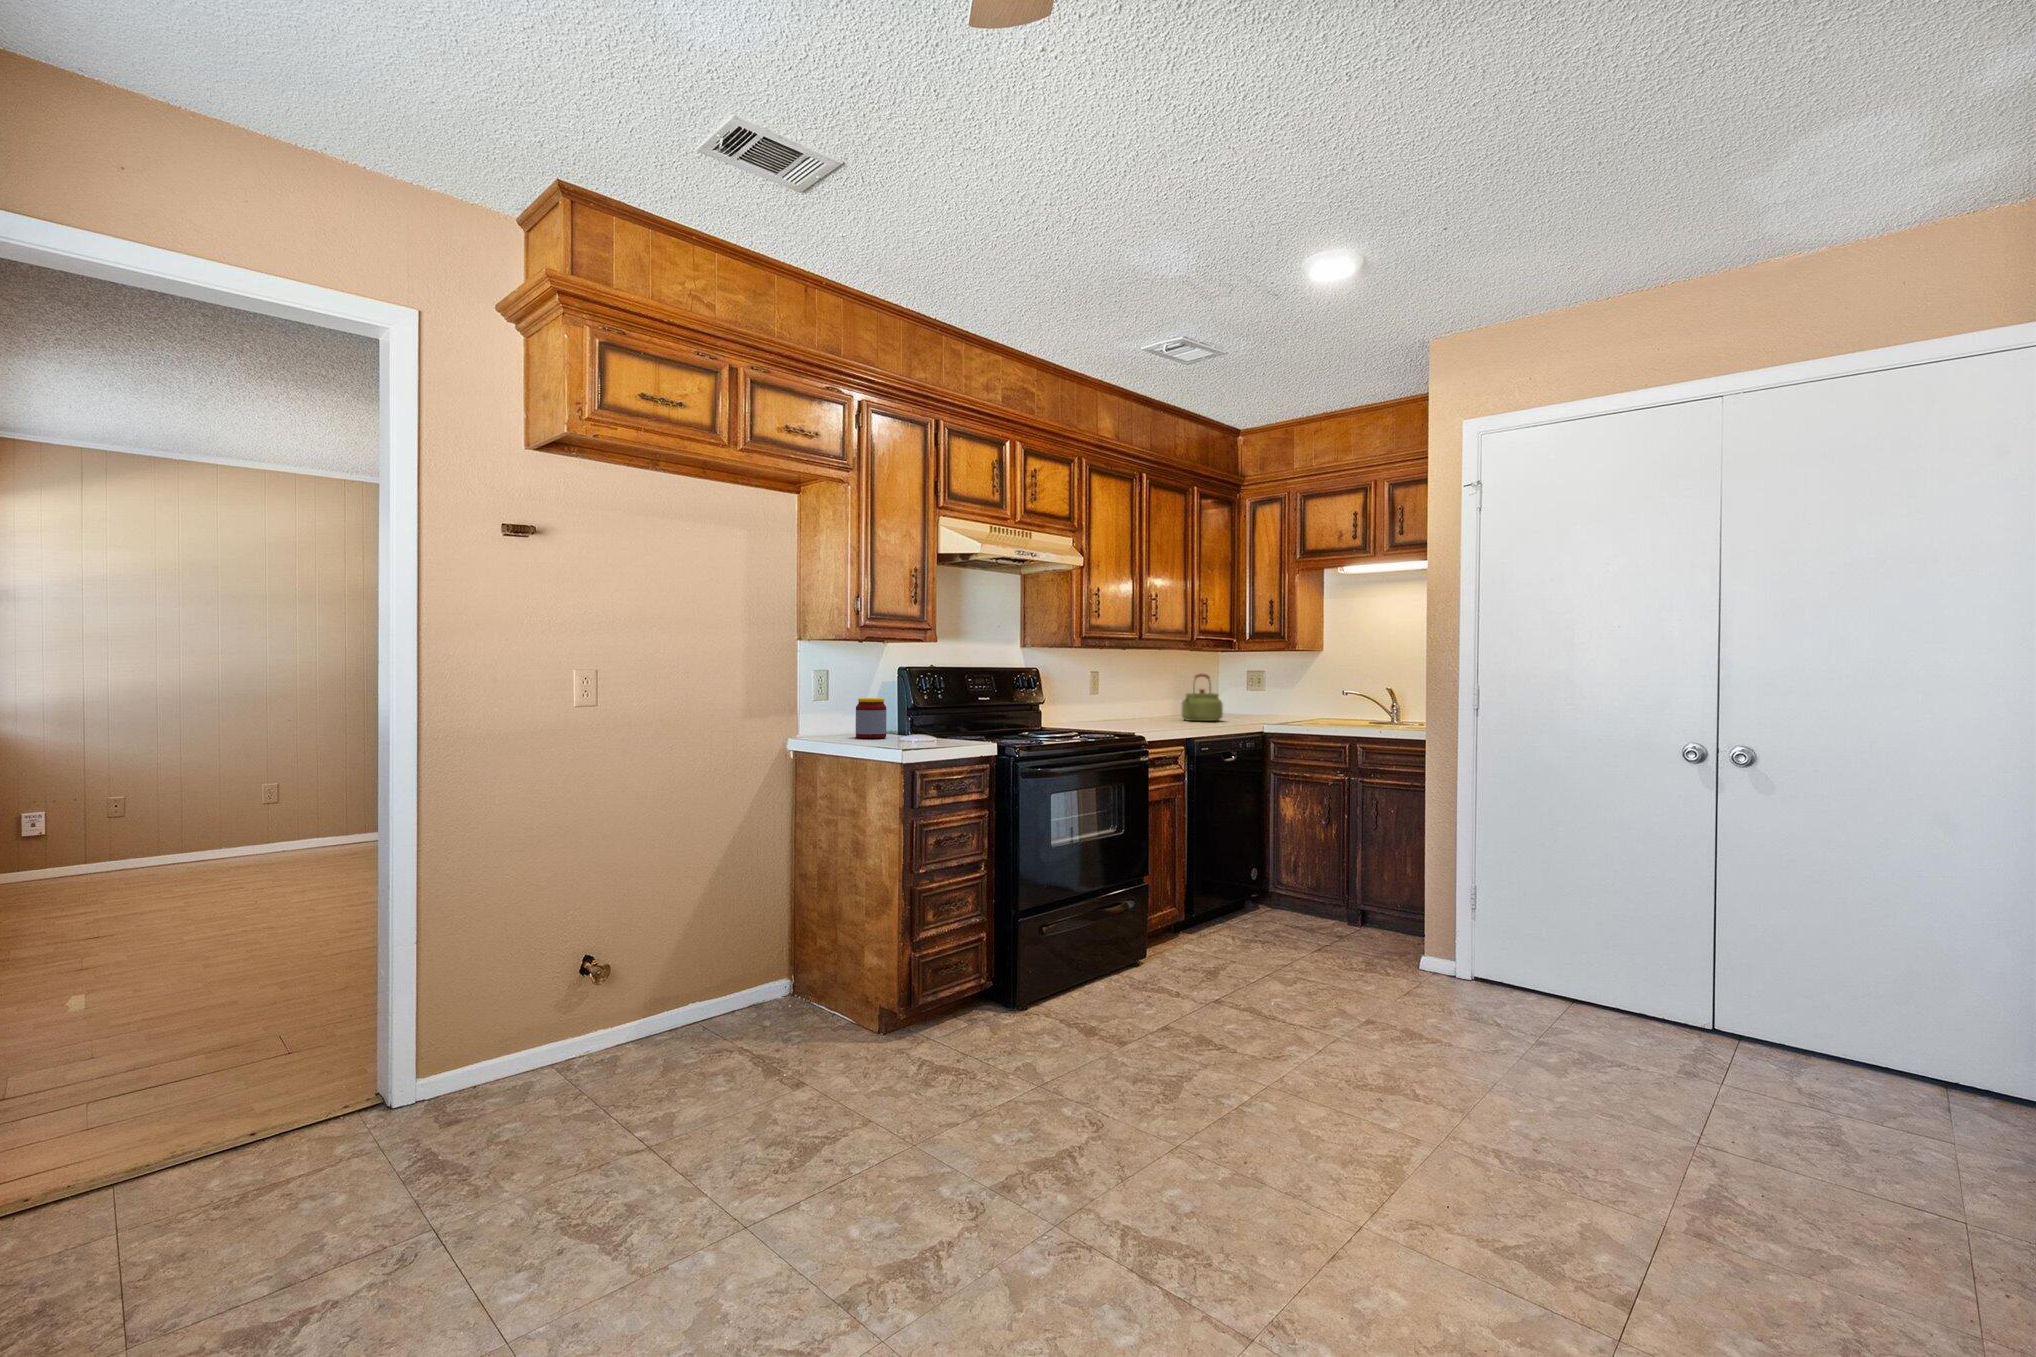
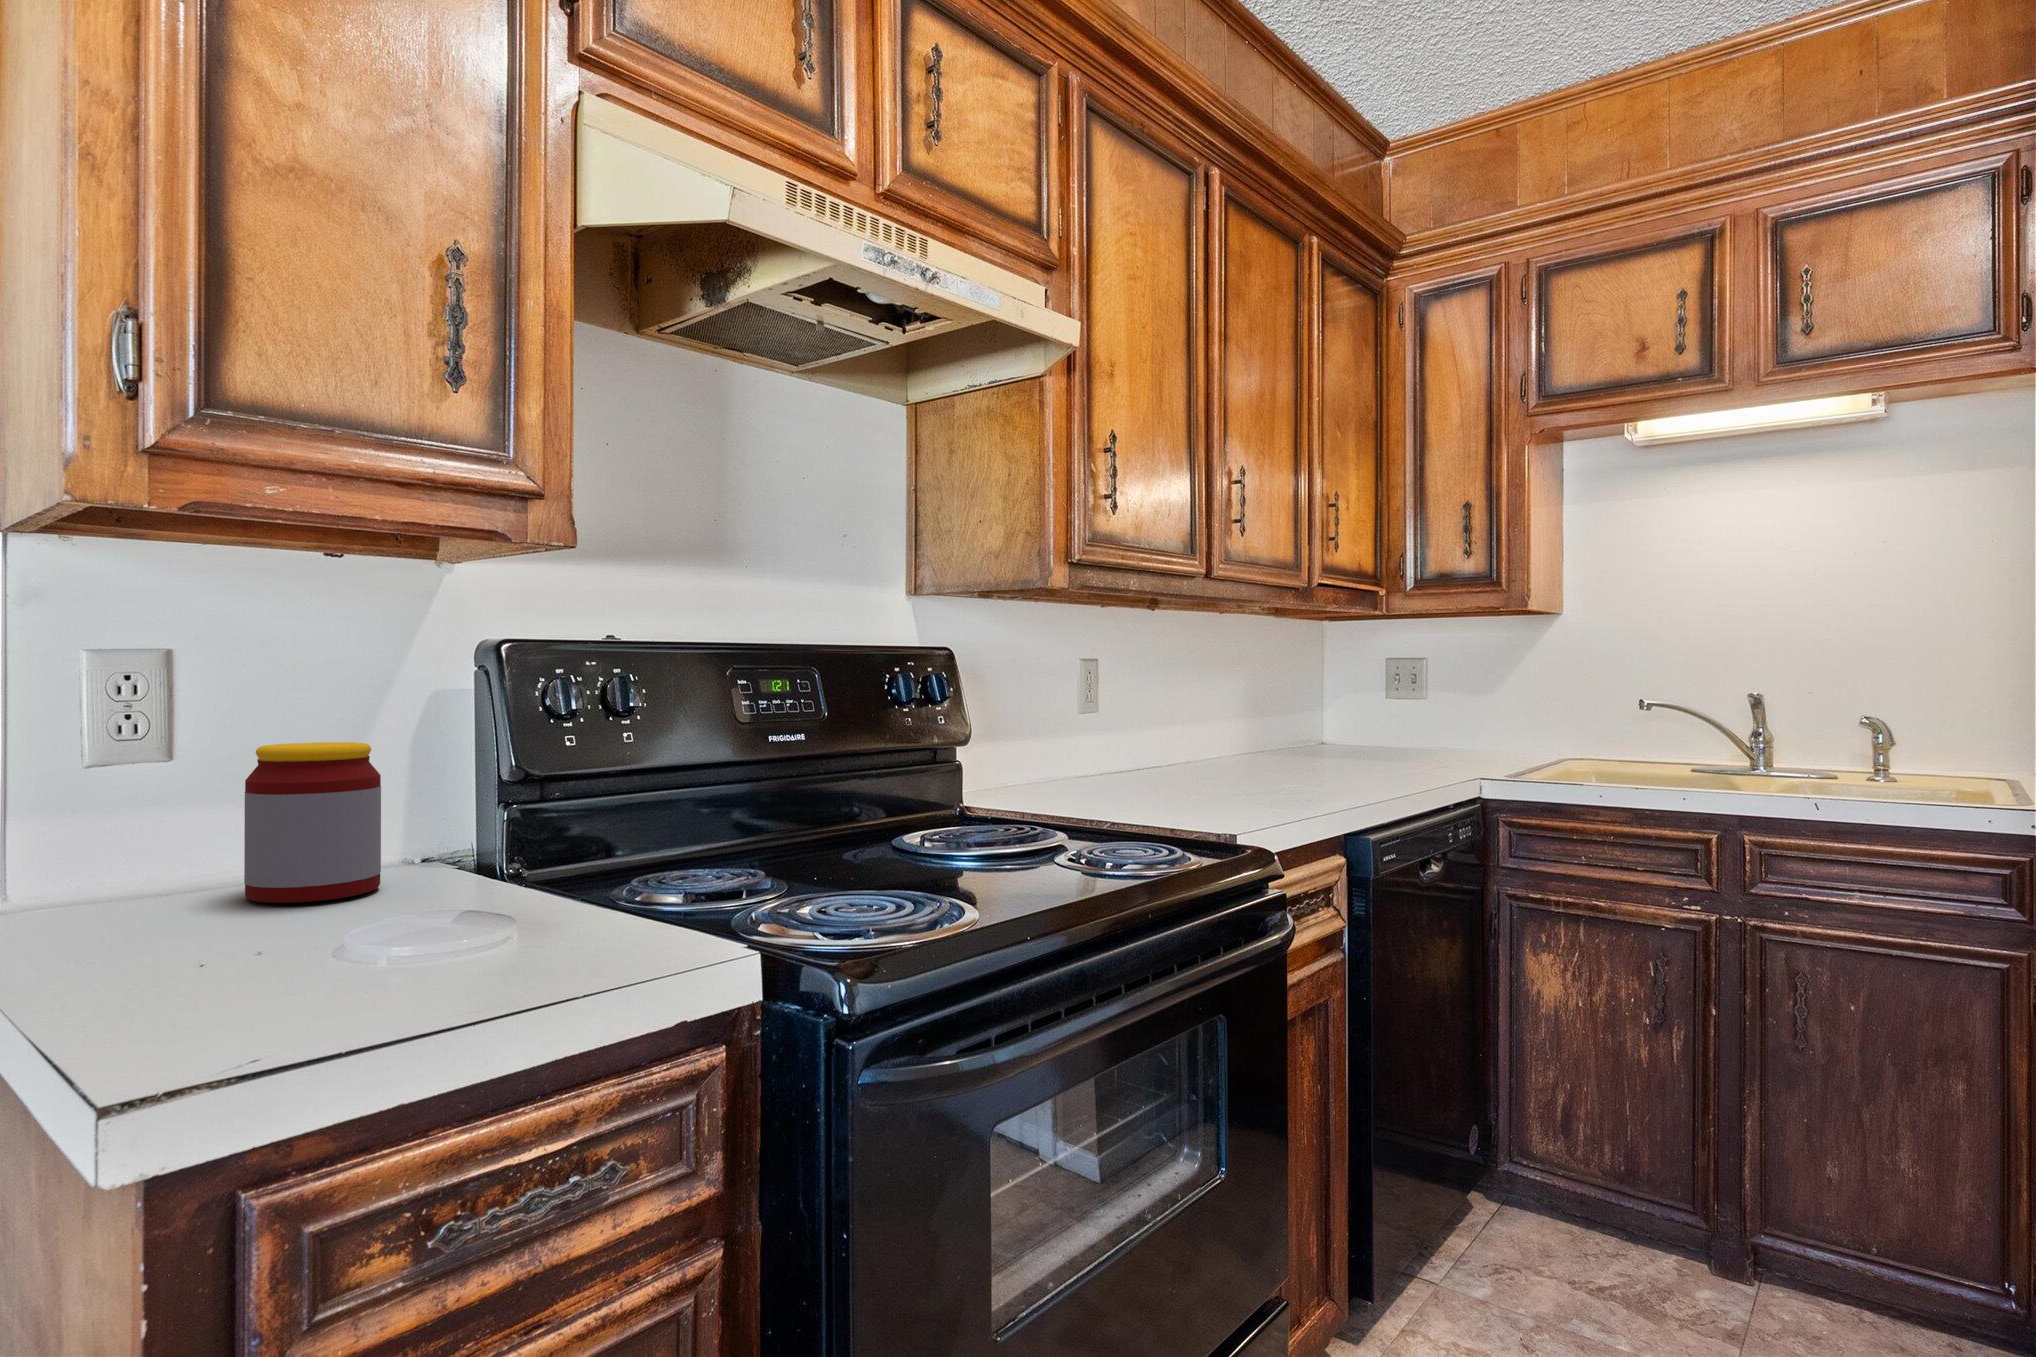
kettle: present [1182,674,1223,721] -> none [1284,662,1379,771]

